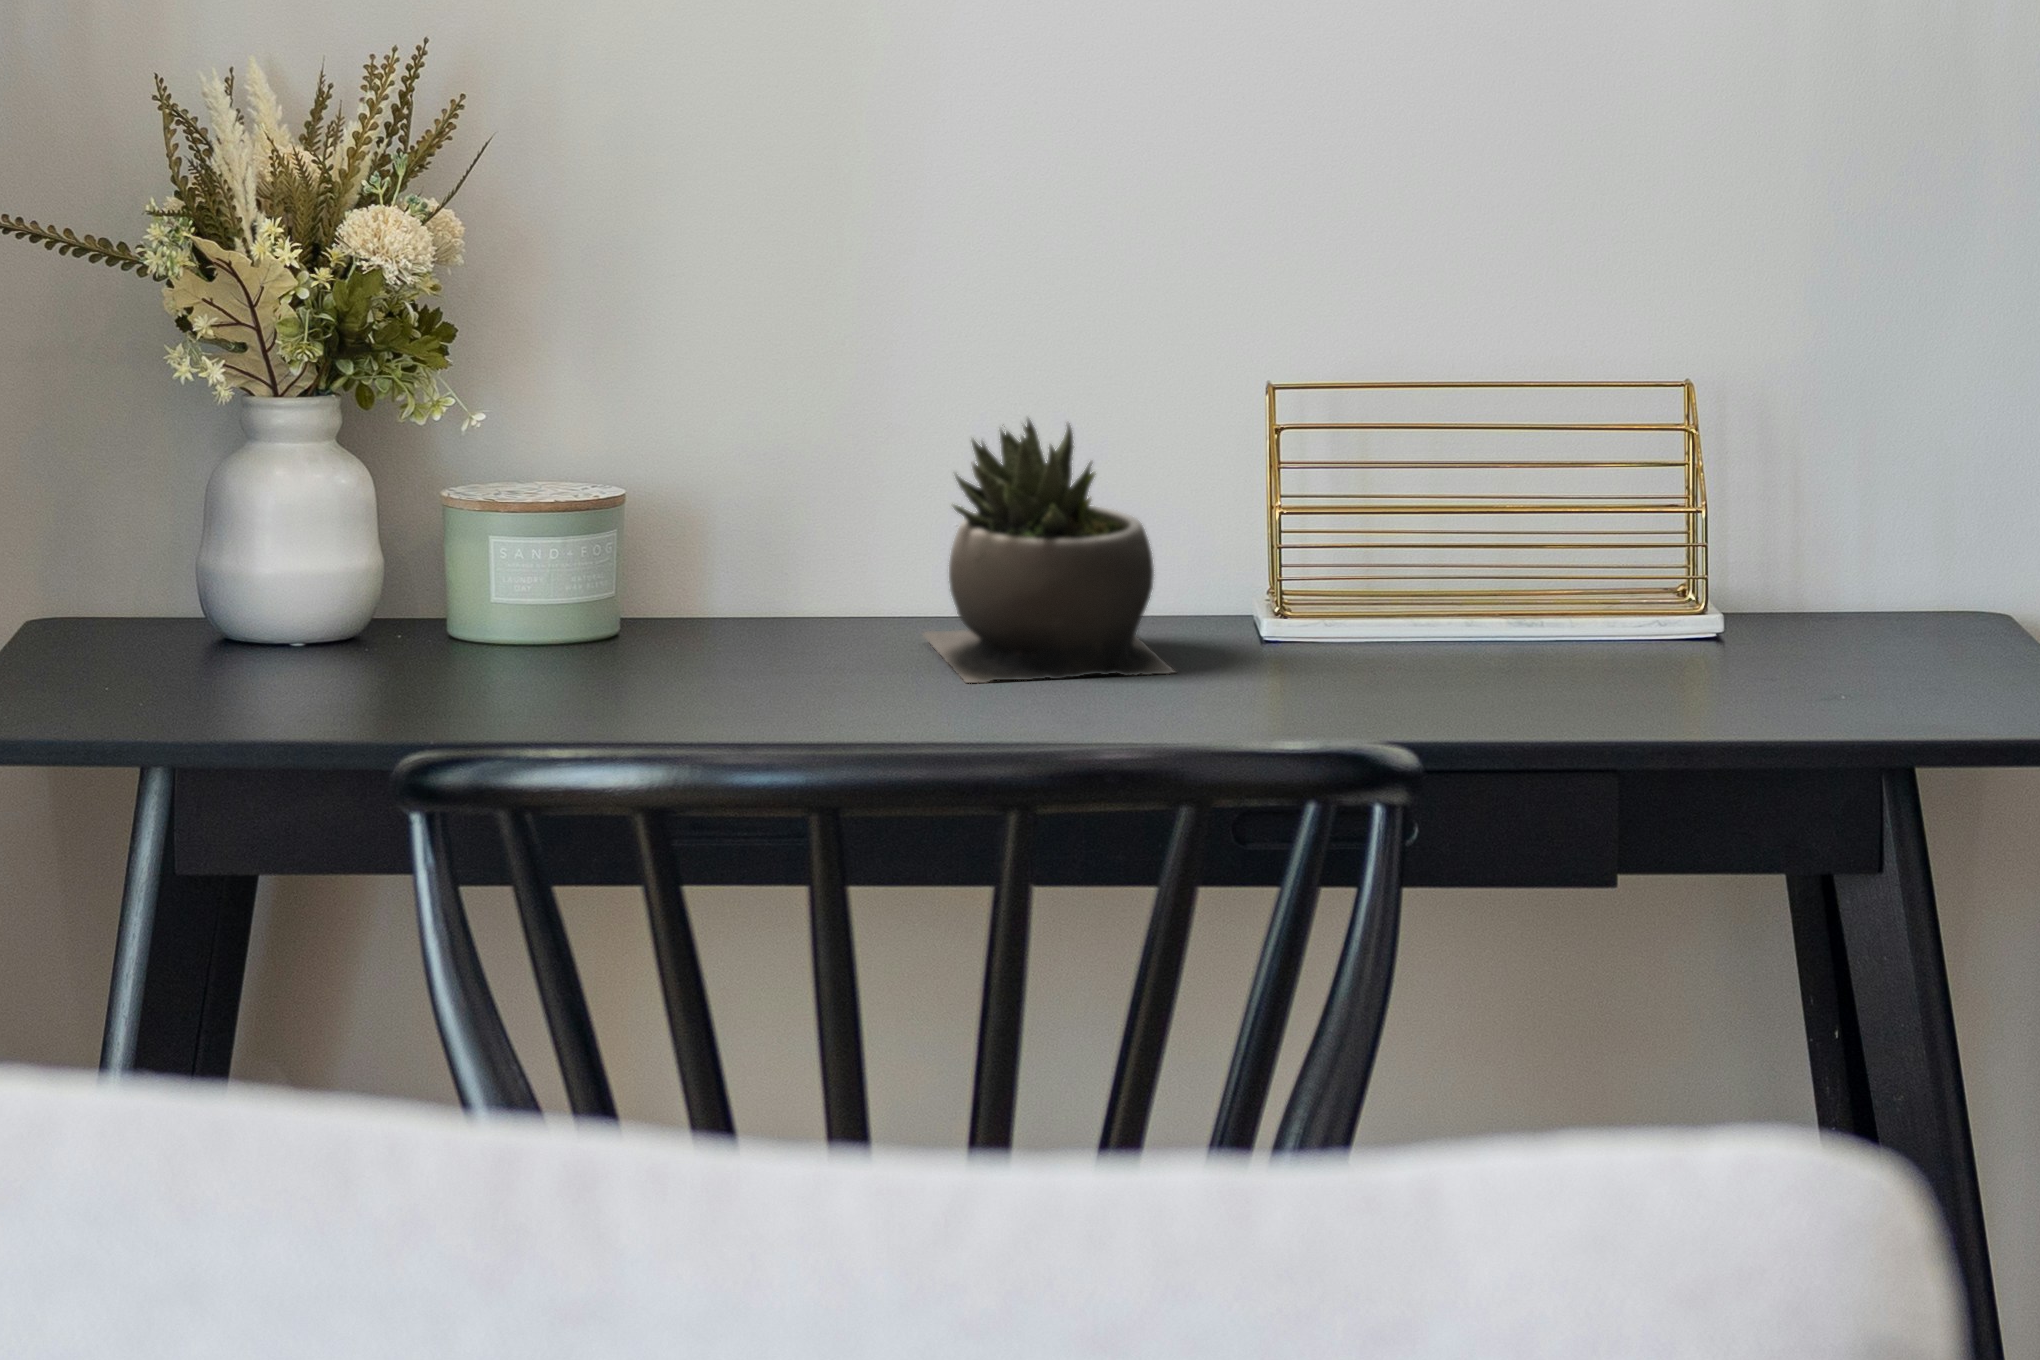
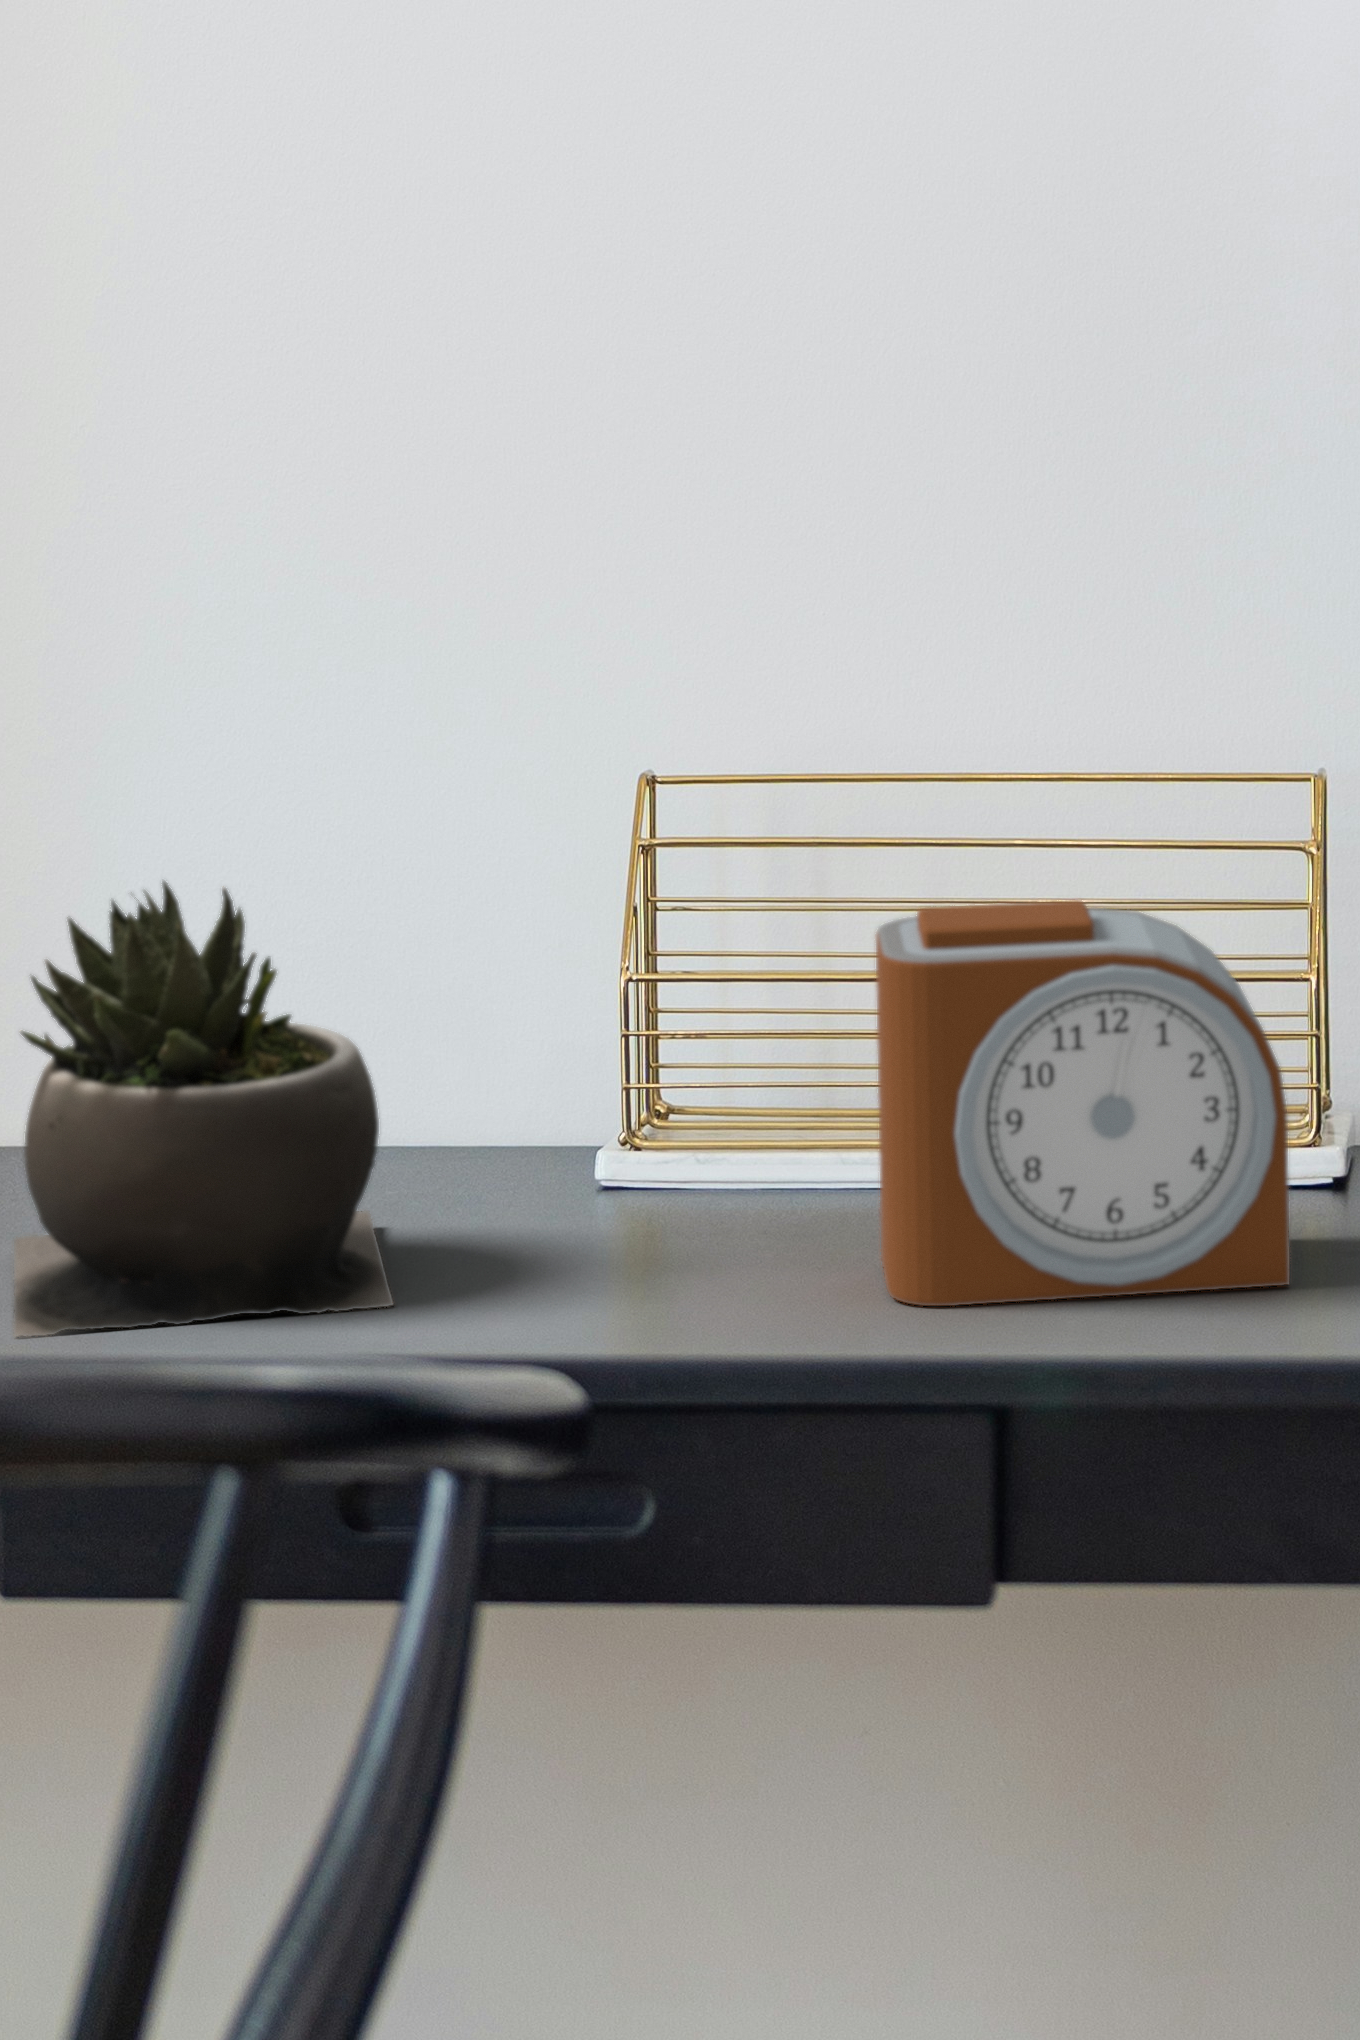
alarm clock: none [1455,441,1710,680] -> present [876,900,1290,1306]

